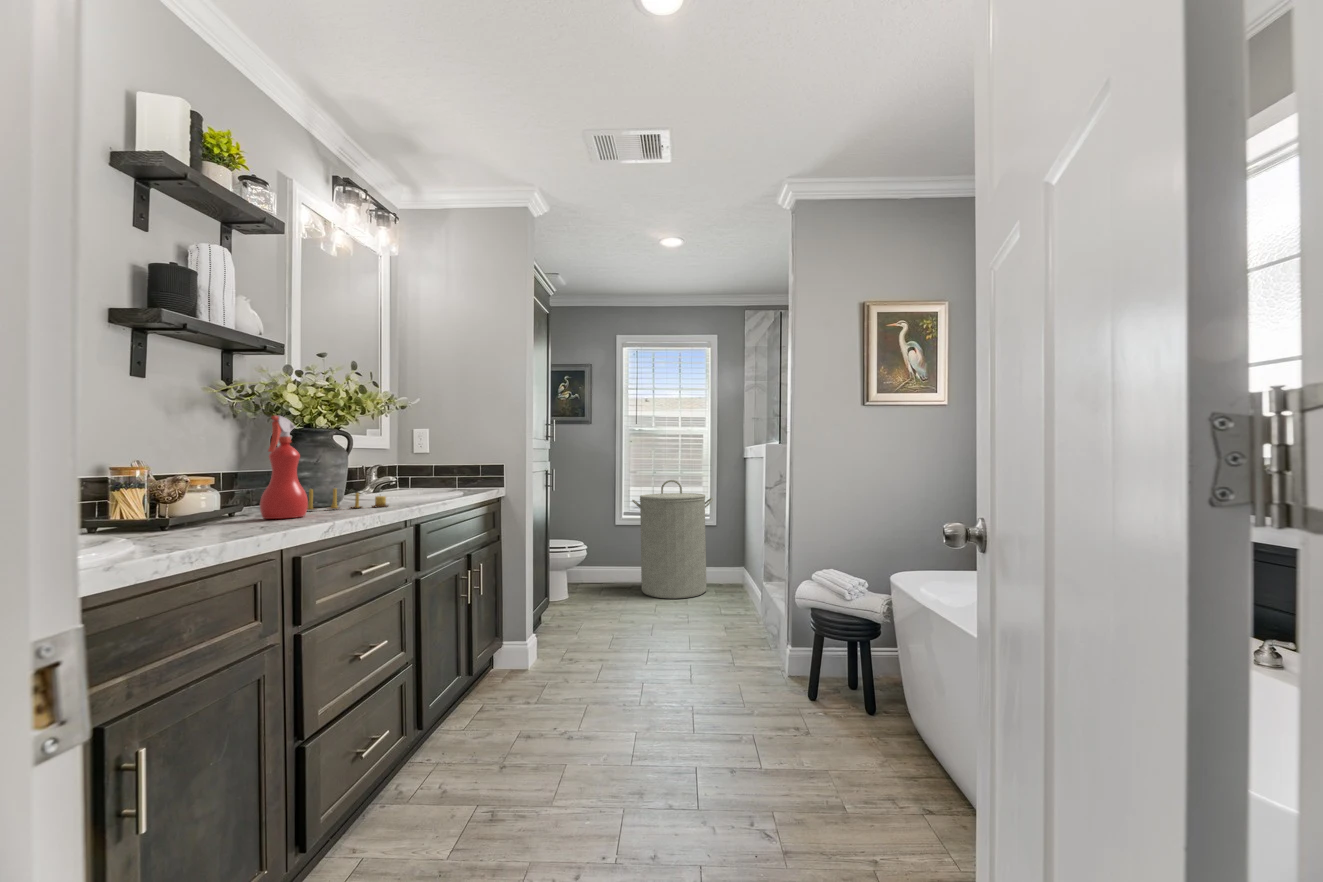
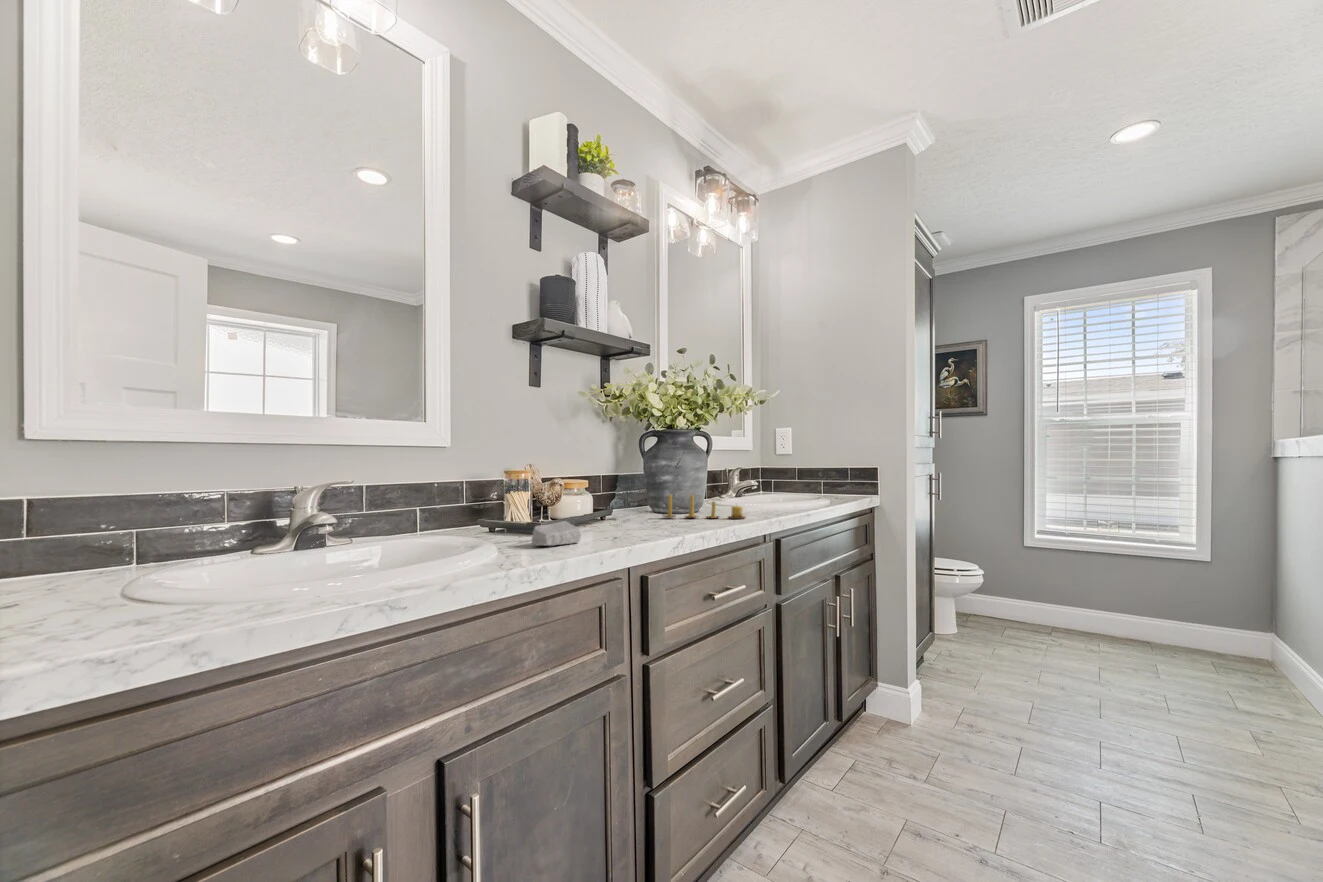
spray bottle: present [260,416,308,519] -> none [620,418,663,529]
laundry hamper: present [632,480,713,599] -> none [1054,492,1205,669]
soap bar: none [168,512,227,535] -> present [532,521,581,546]

